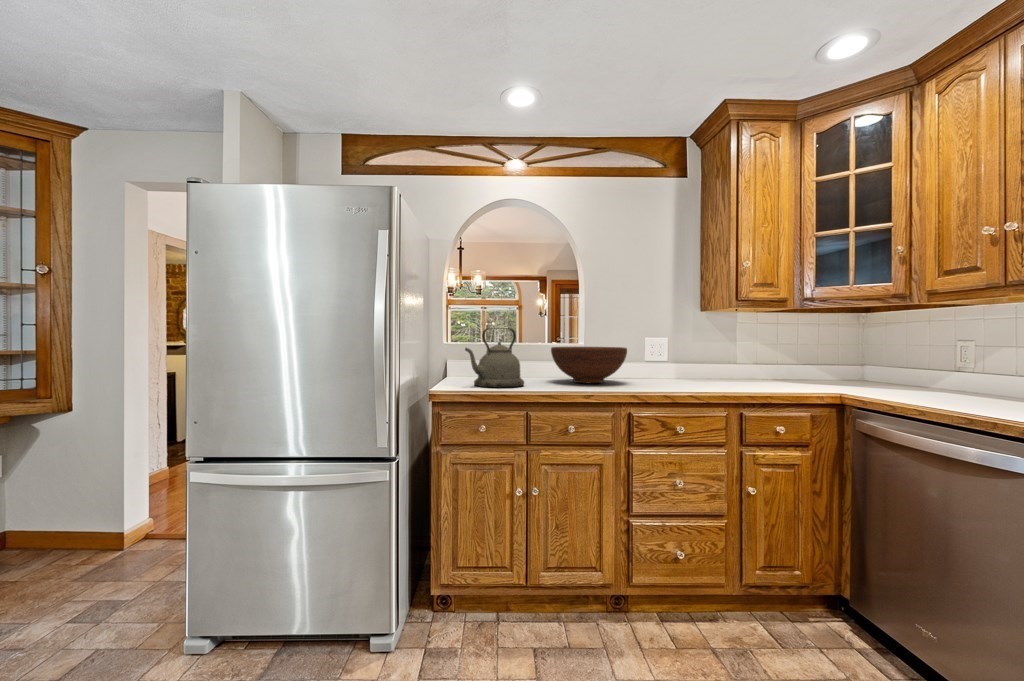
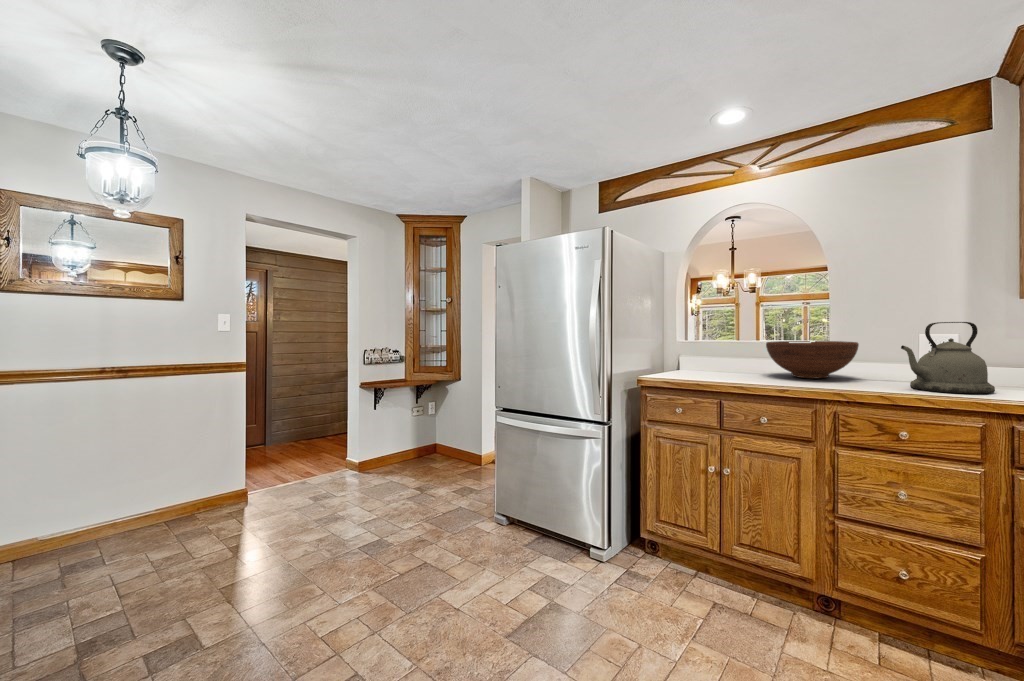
kettle: present [465,328,524,387] -> present [901,322,995,394]

